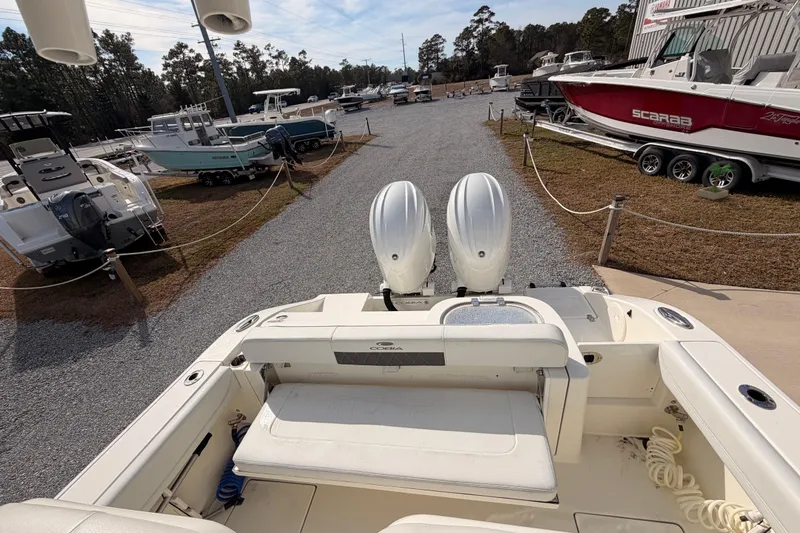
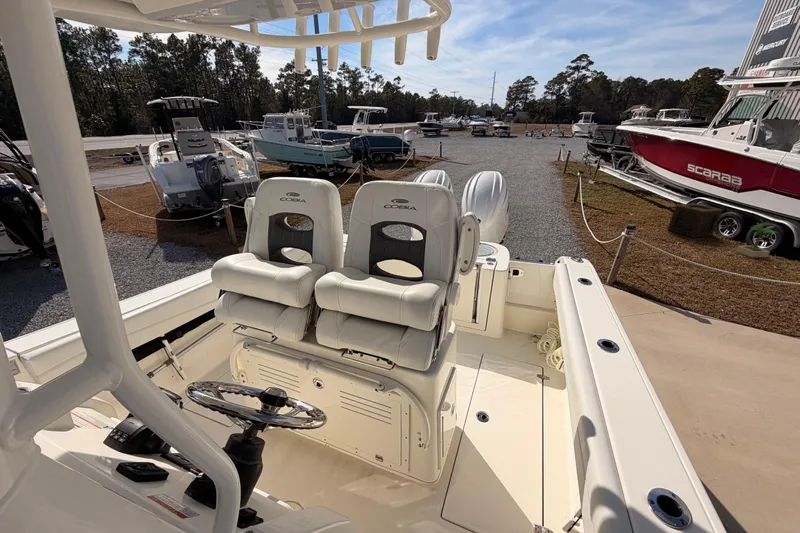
wooden crate: none [624,150,674,187] -> present [668,203,723,237]

